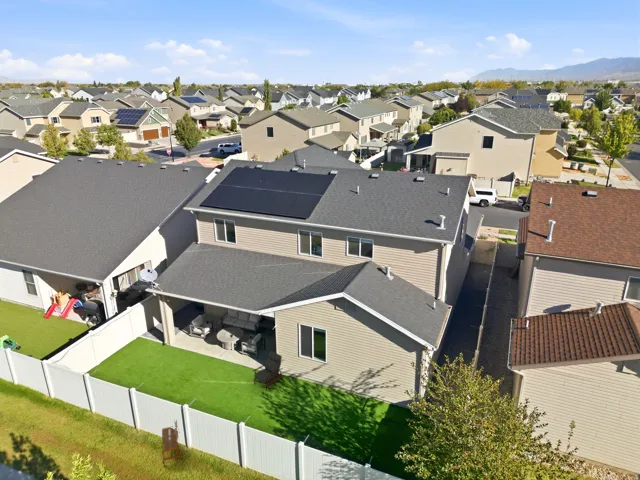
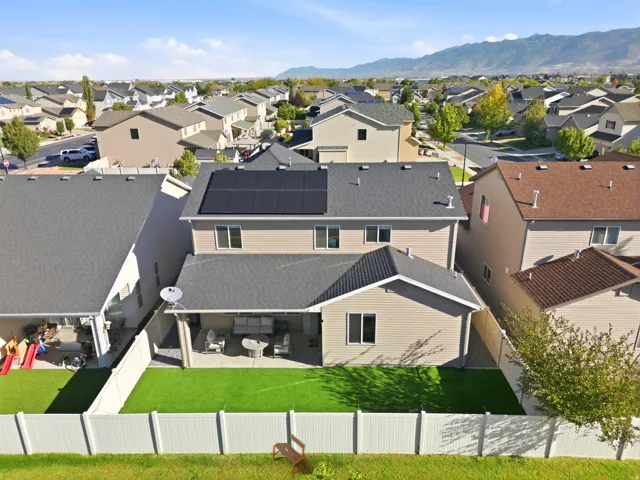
chair: present [253,351,283,391] -> none [308,346,332,385]

